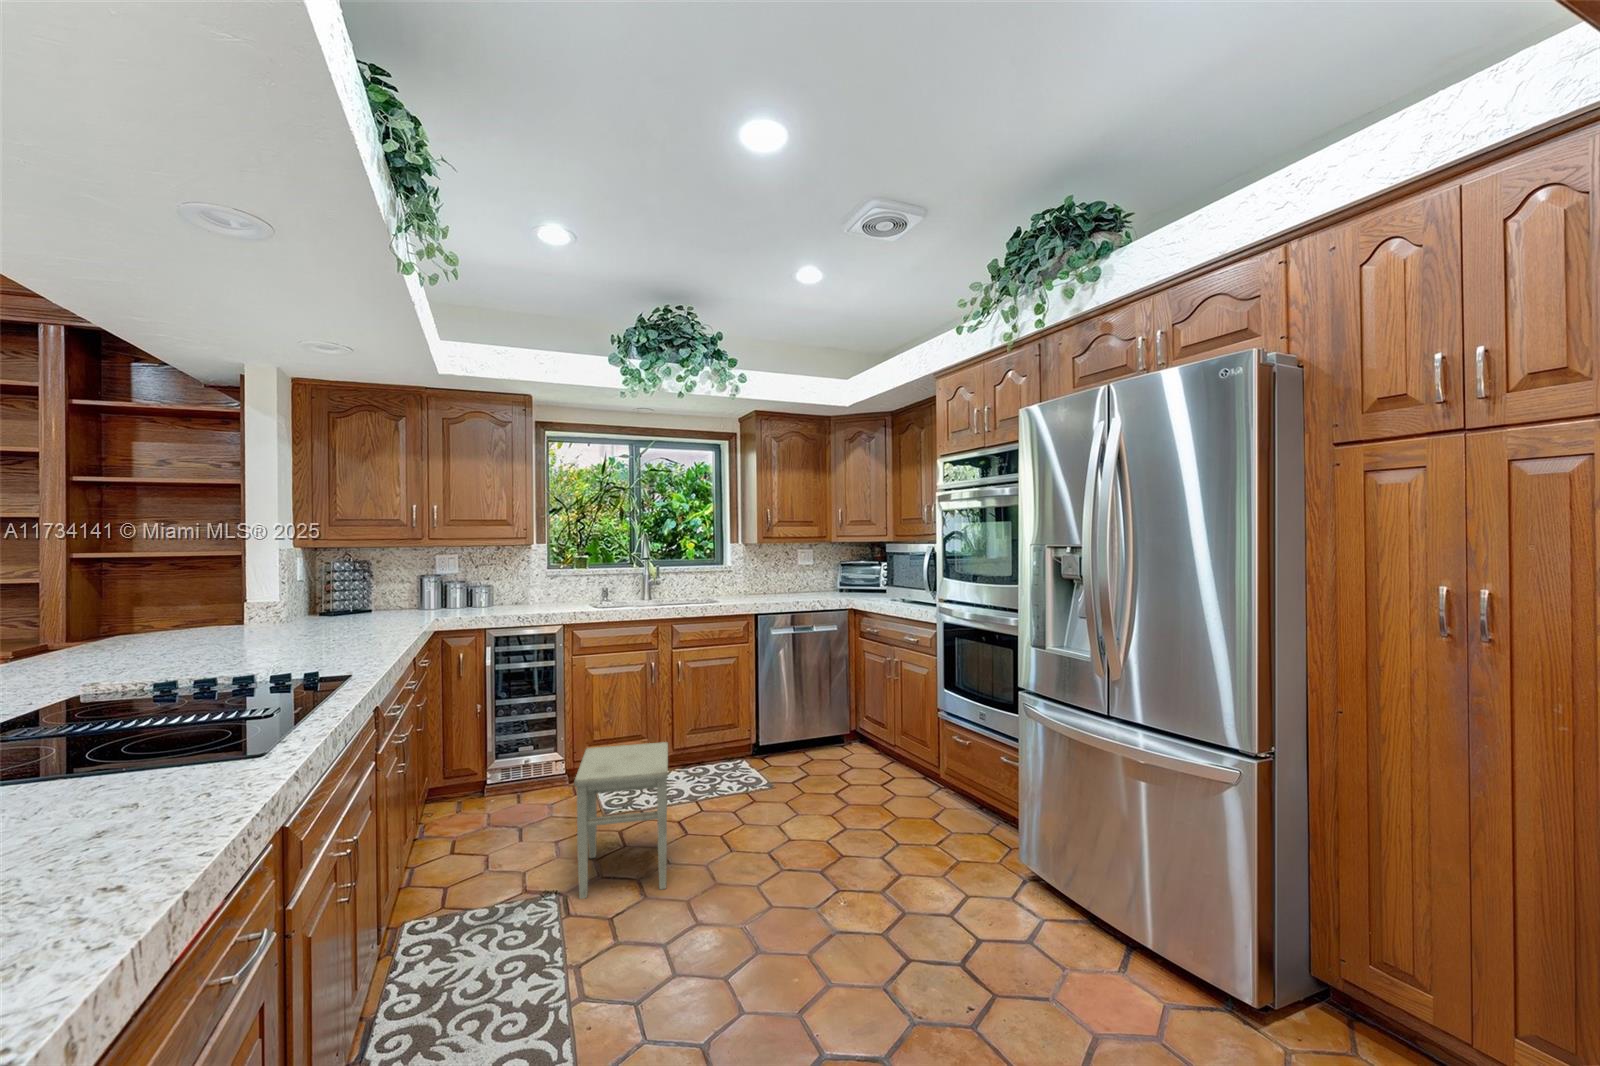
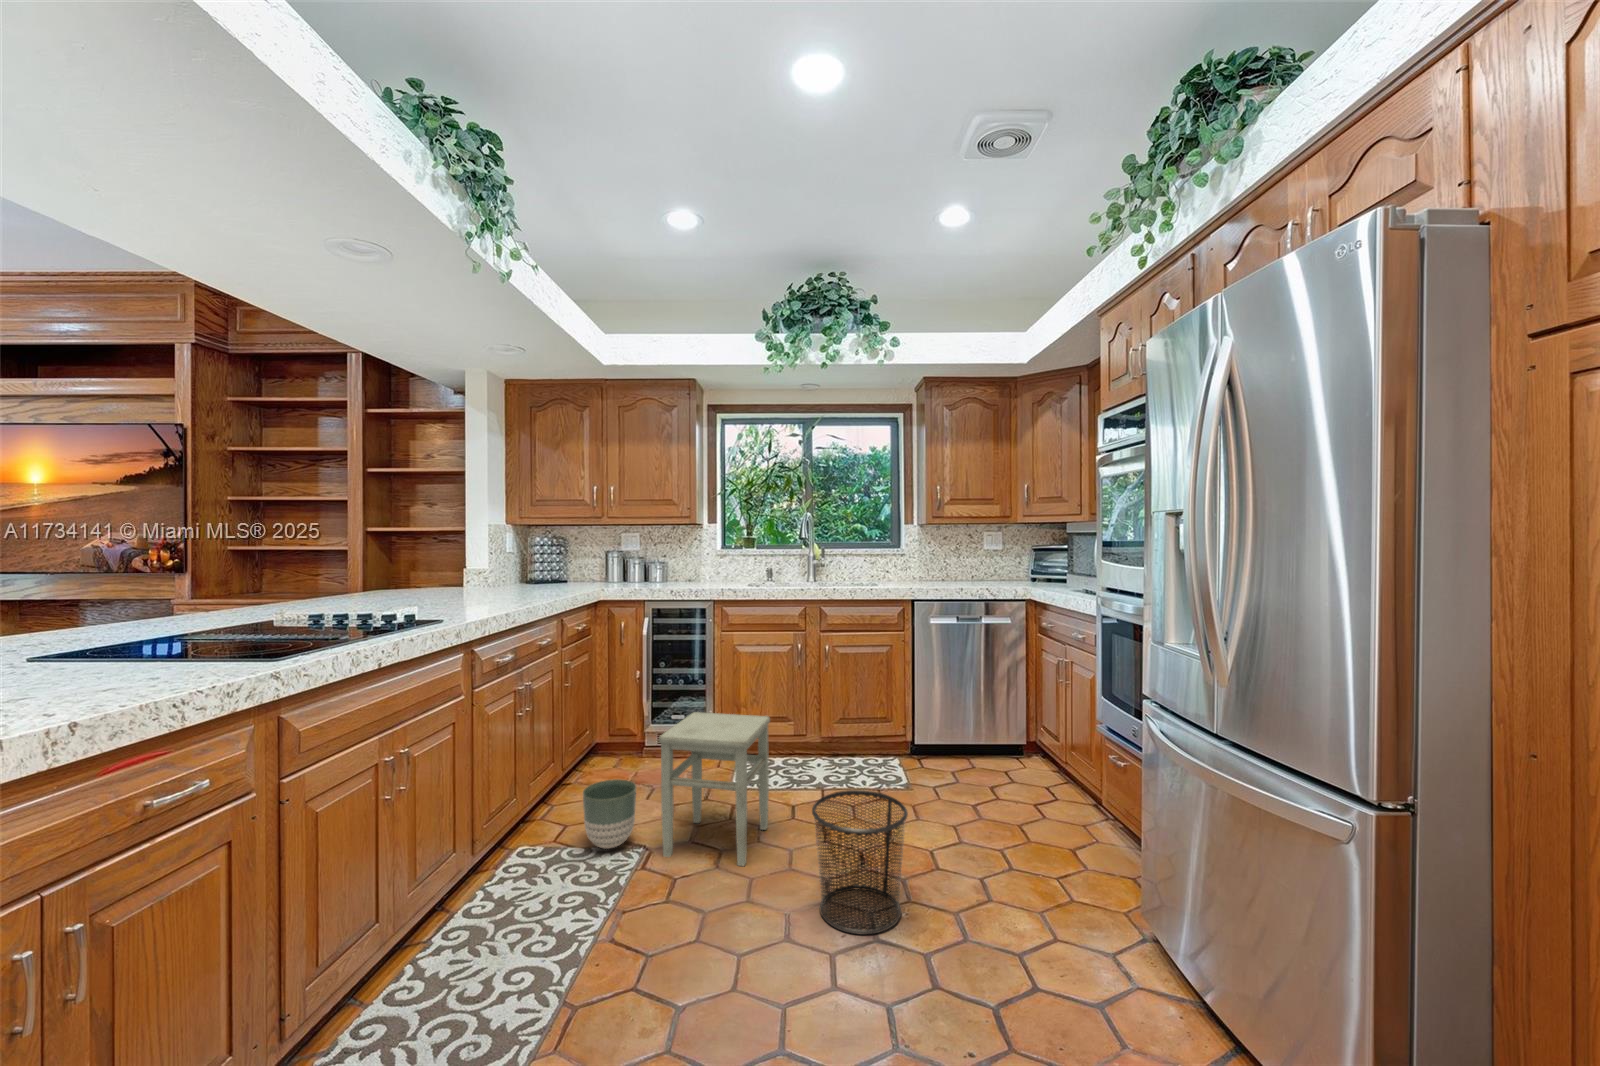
waste bin: none [747,797,830,923] -> present [812,790,908,935]
planter: none [482,830,542,906] -> present [583,779,636,849]

